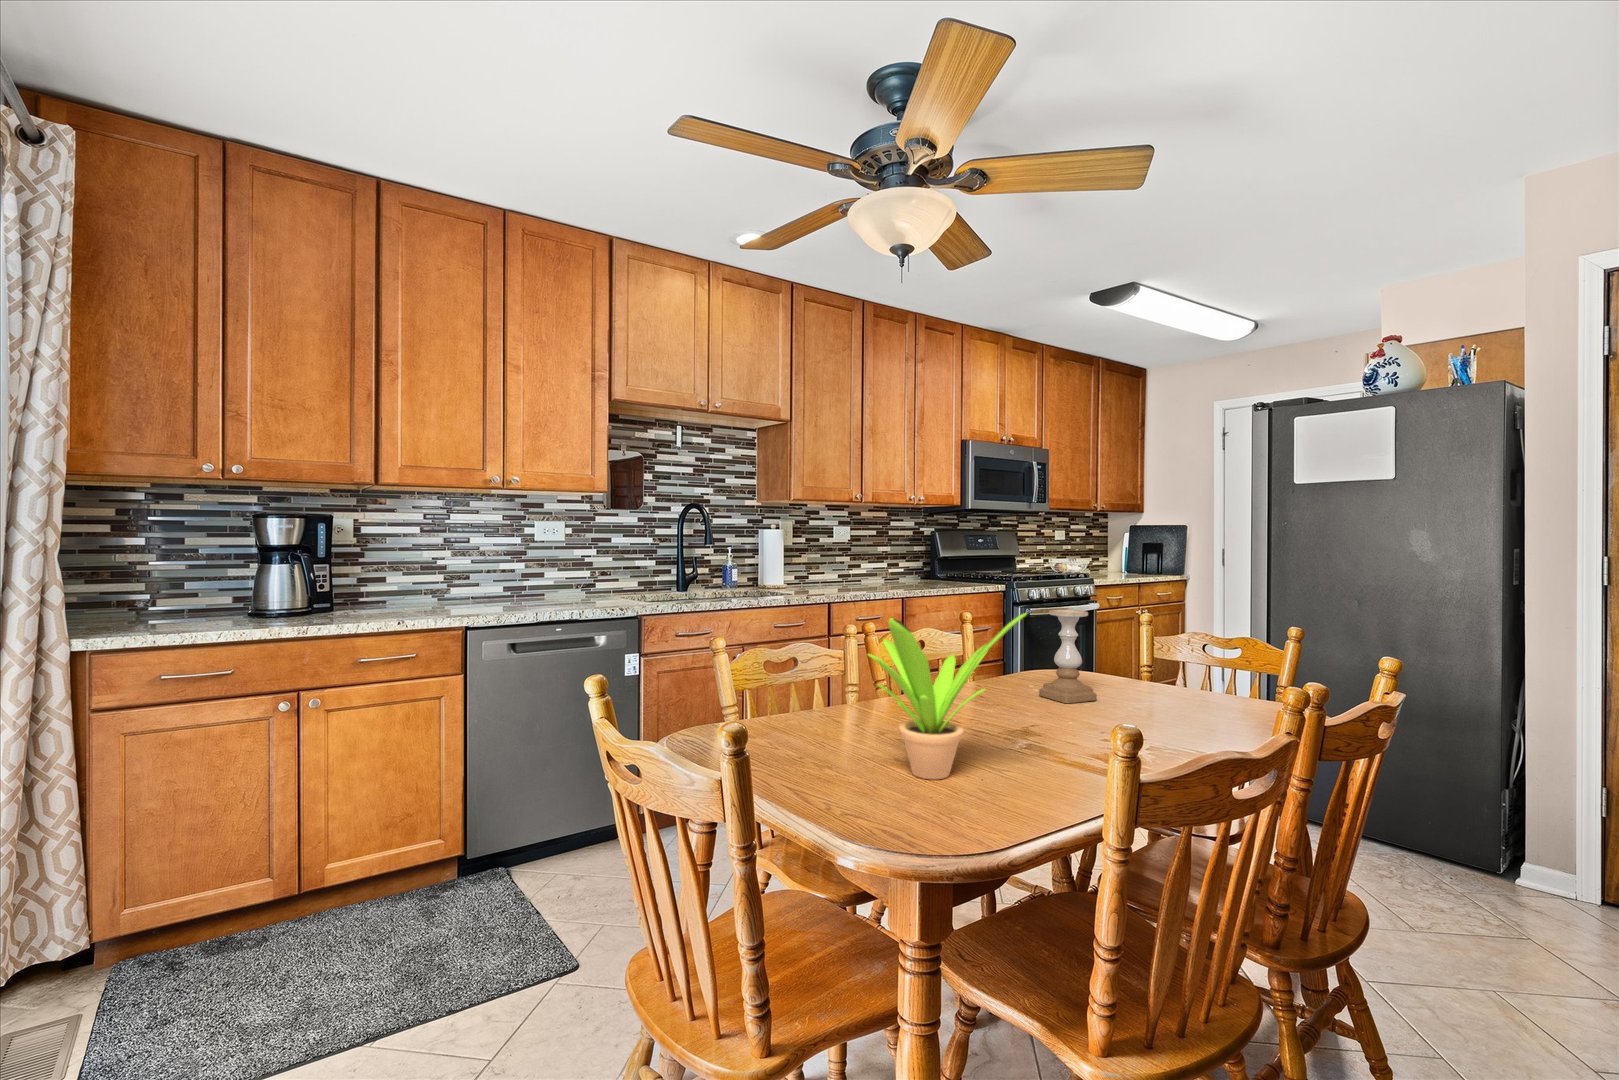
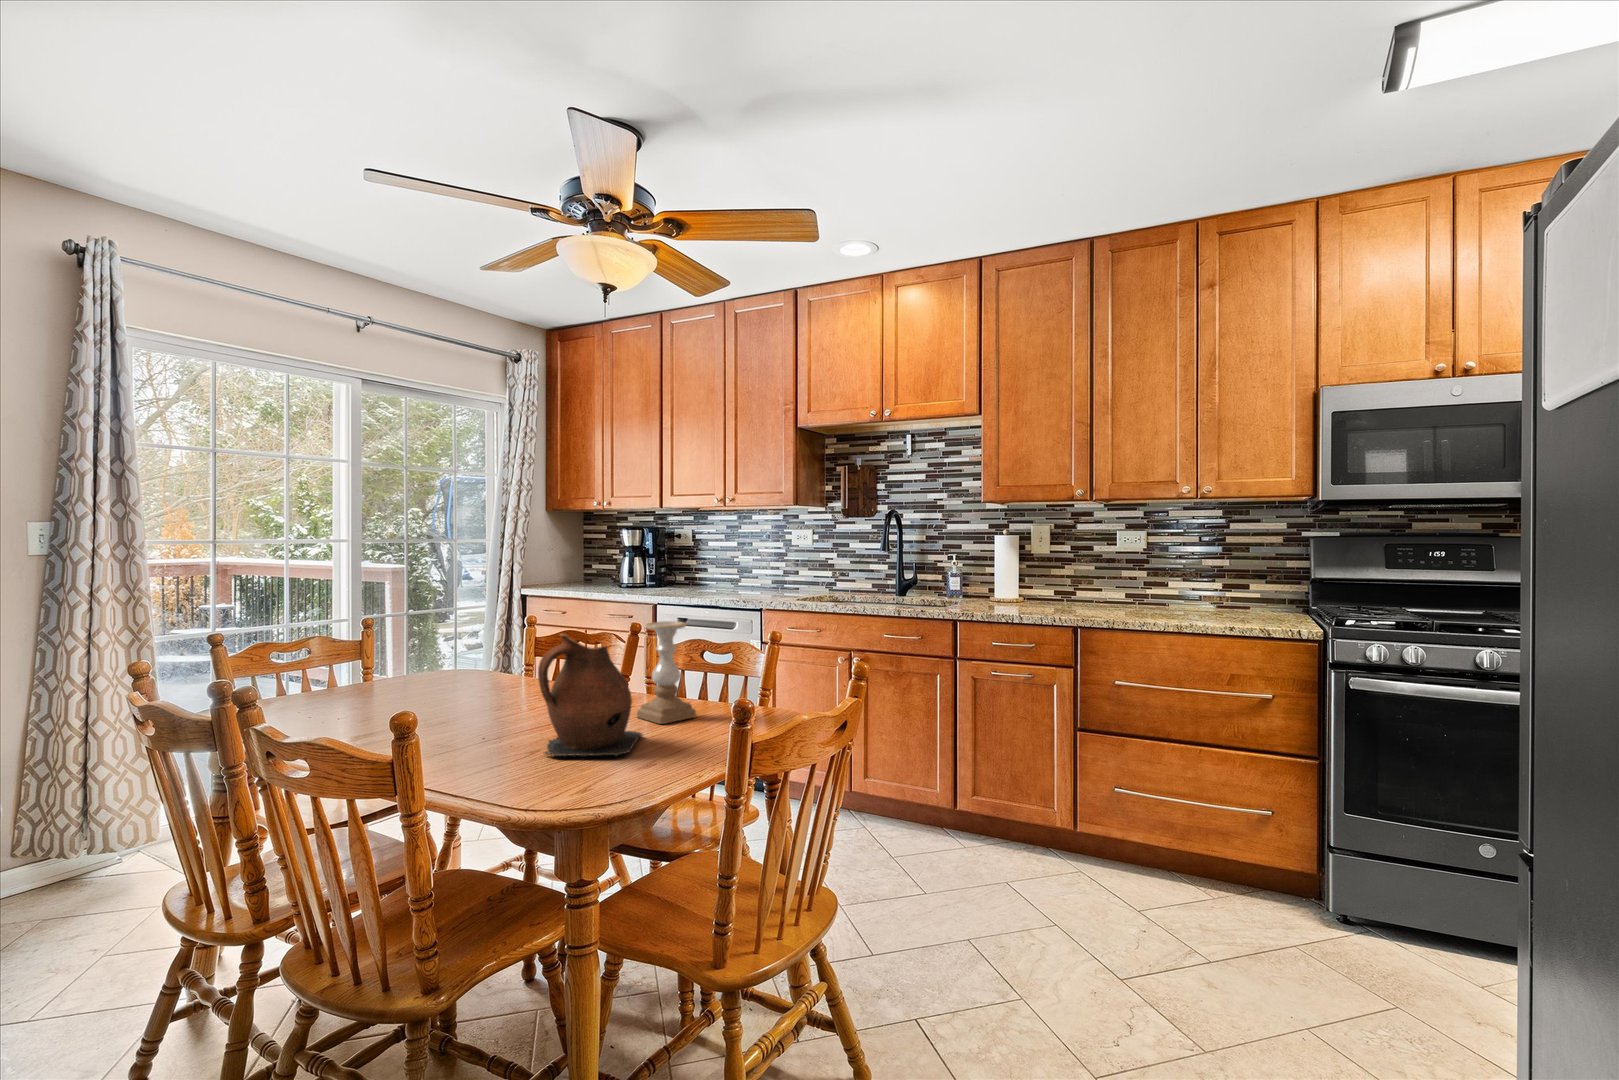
potted plant: present [868,613,1026,780] -> none [324,588,427,699]
ceramic pitcher: none [1135,619,1232,726] -> present [538,634,642,757]

